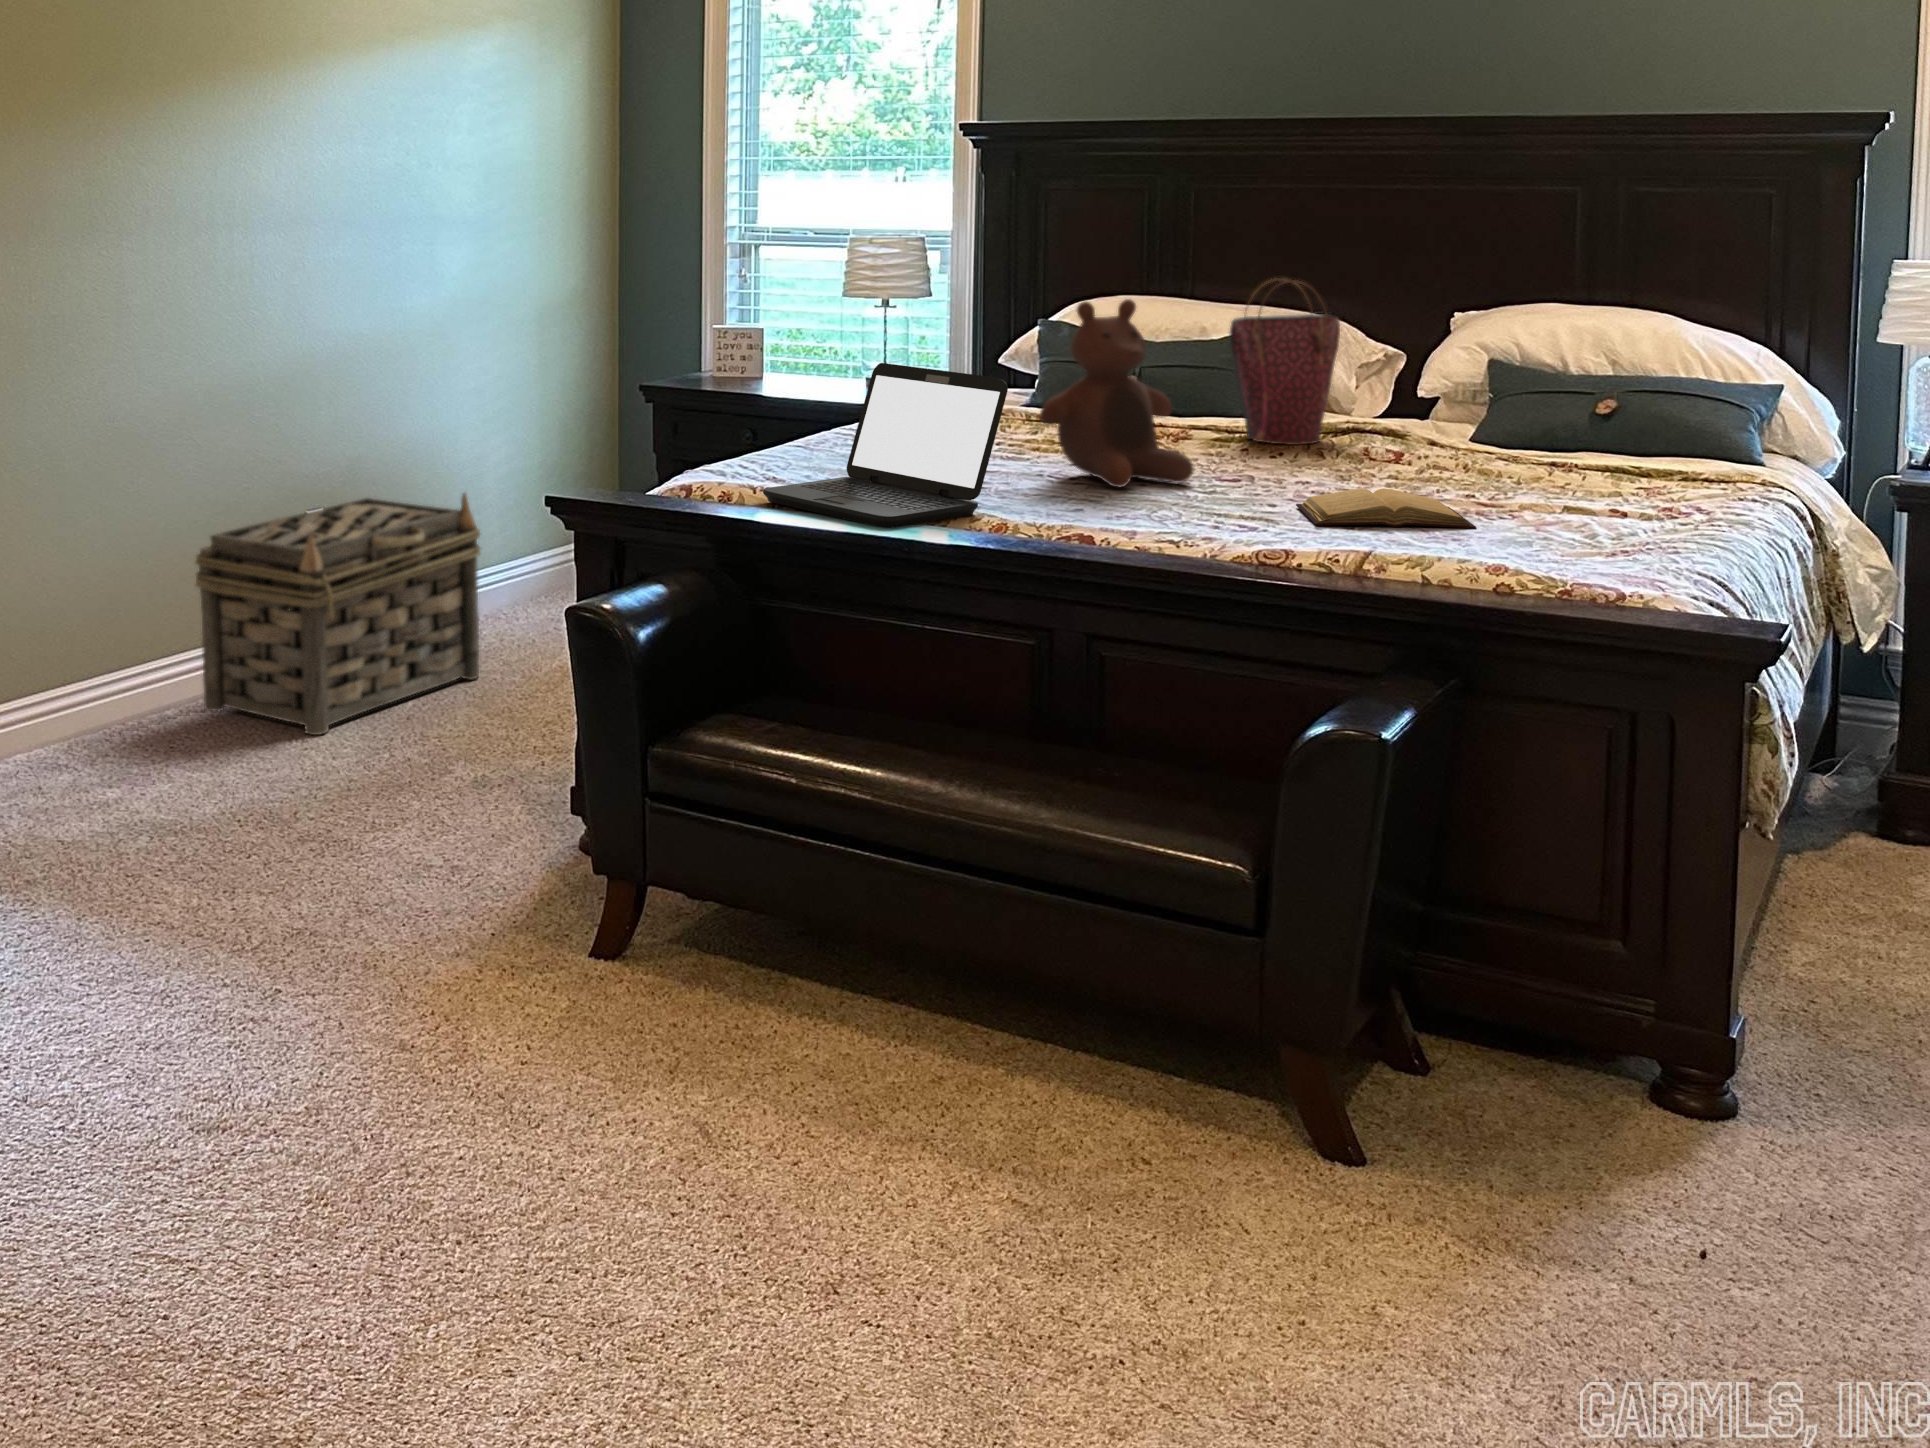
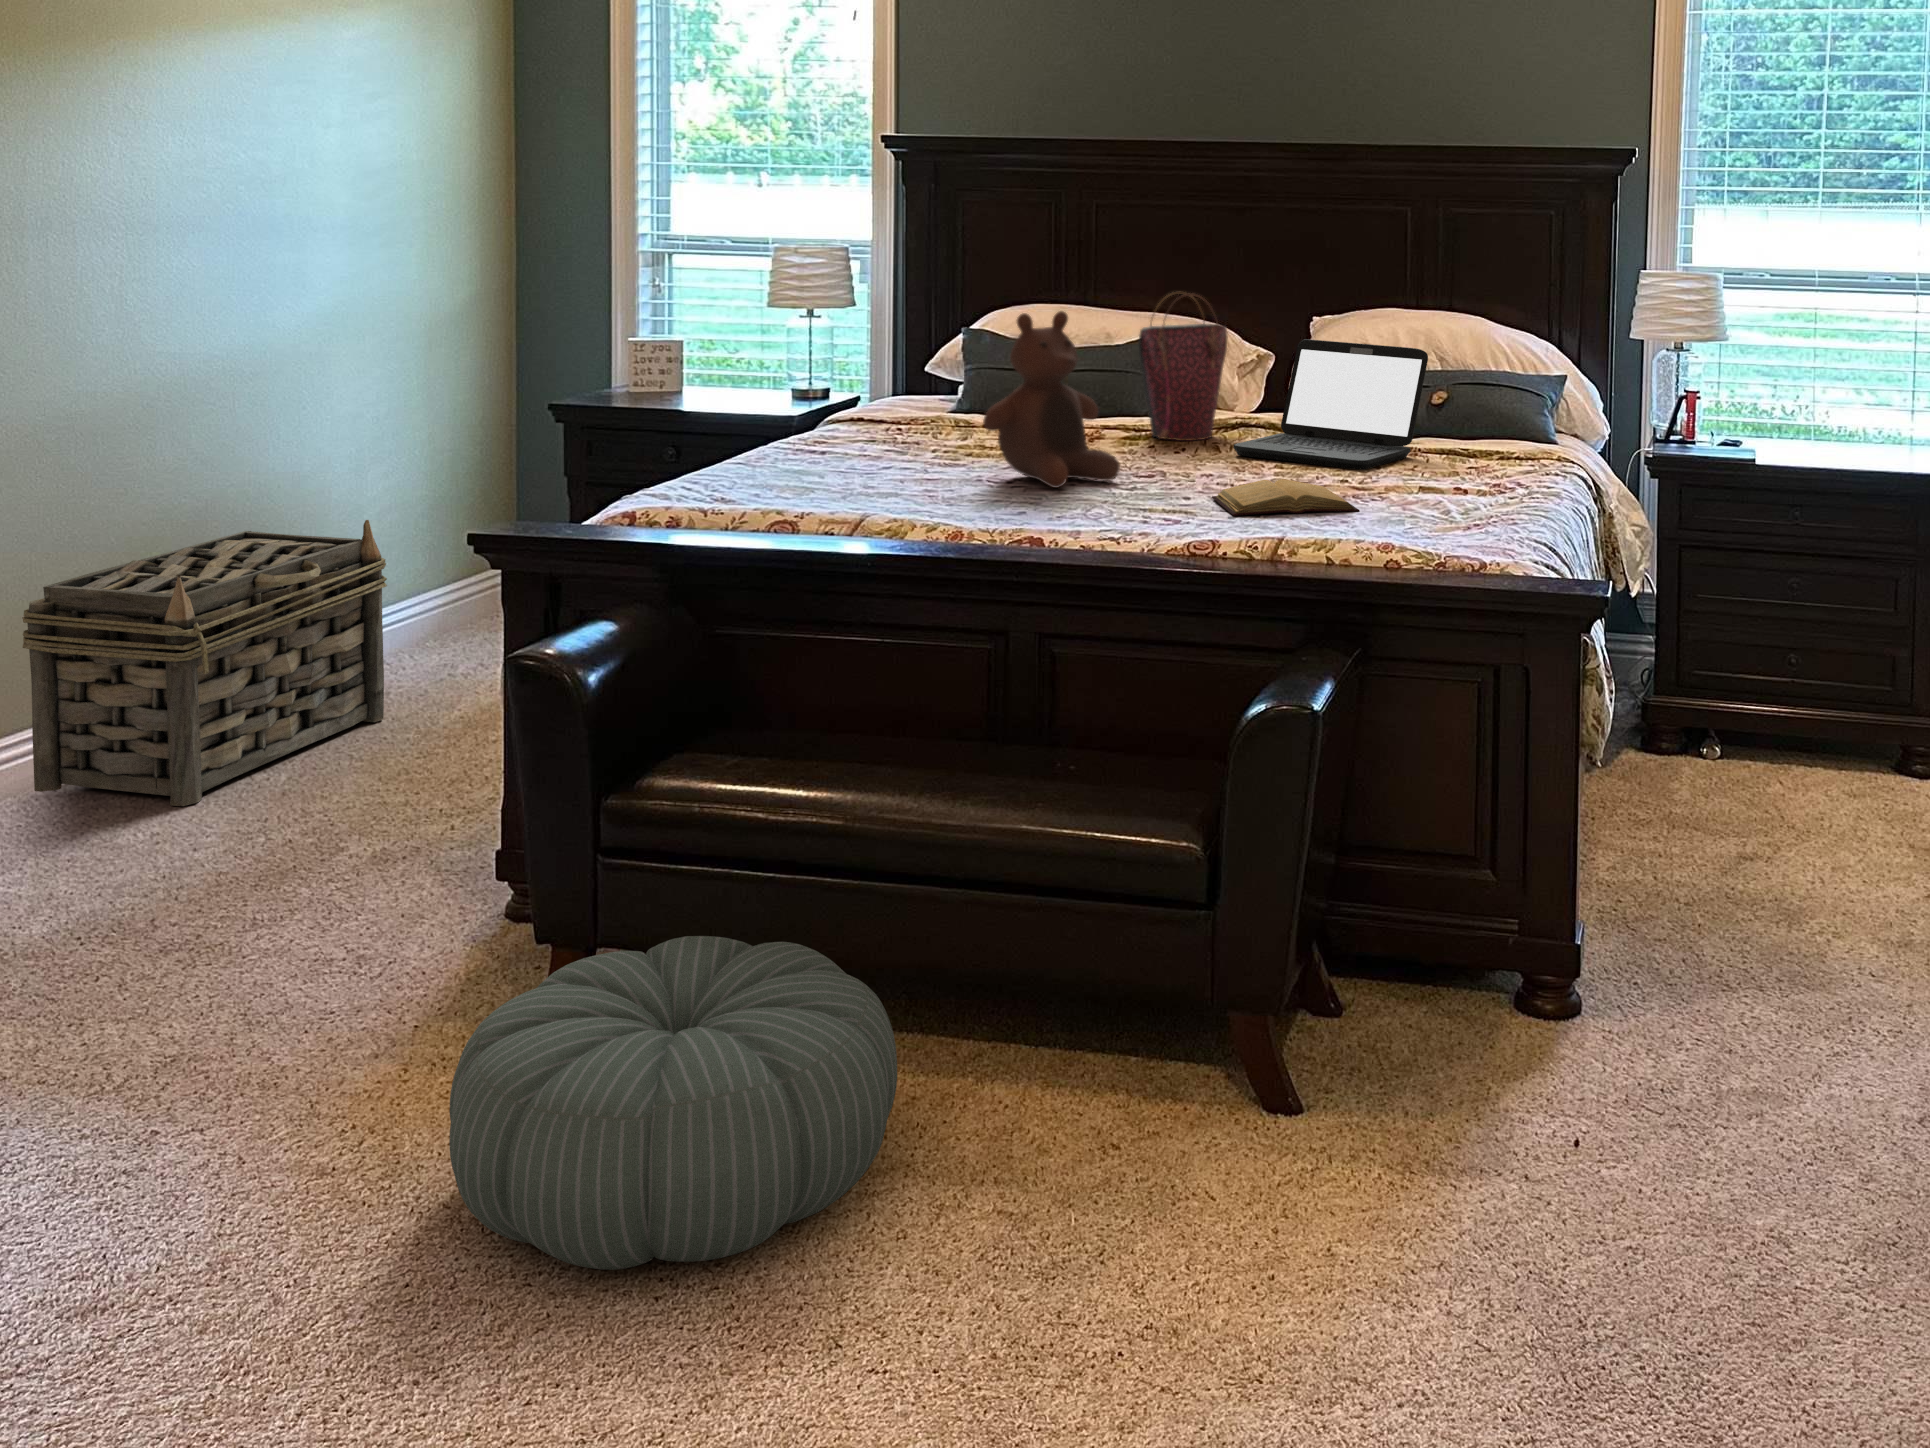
laptop: present [763,363,1008,528] -> present [1234,339,1428,470]
pouf: none [504,892,913,1187] -> present [449,936,897,1270]

